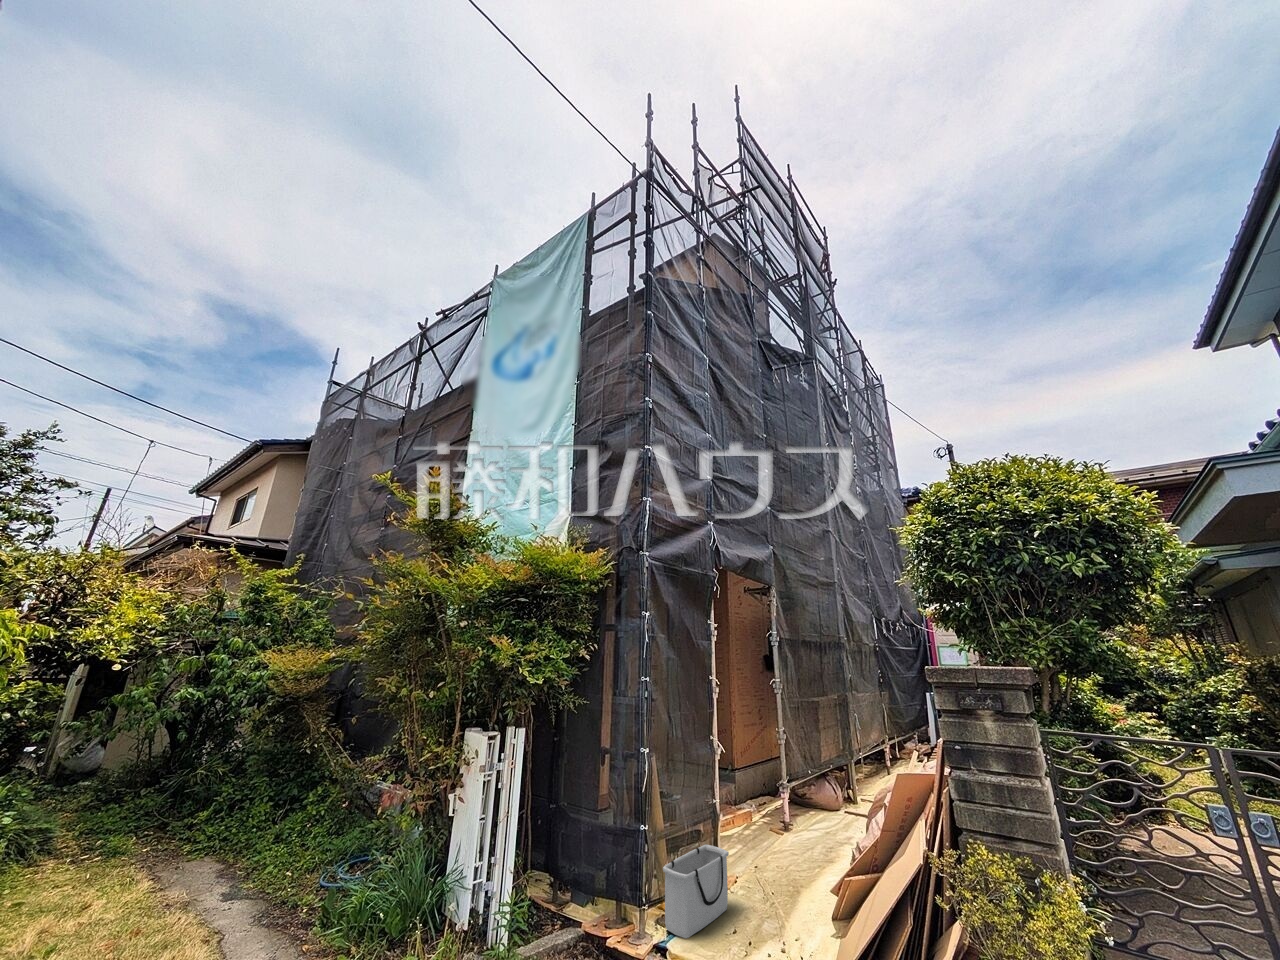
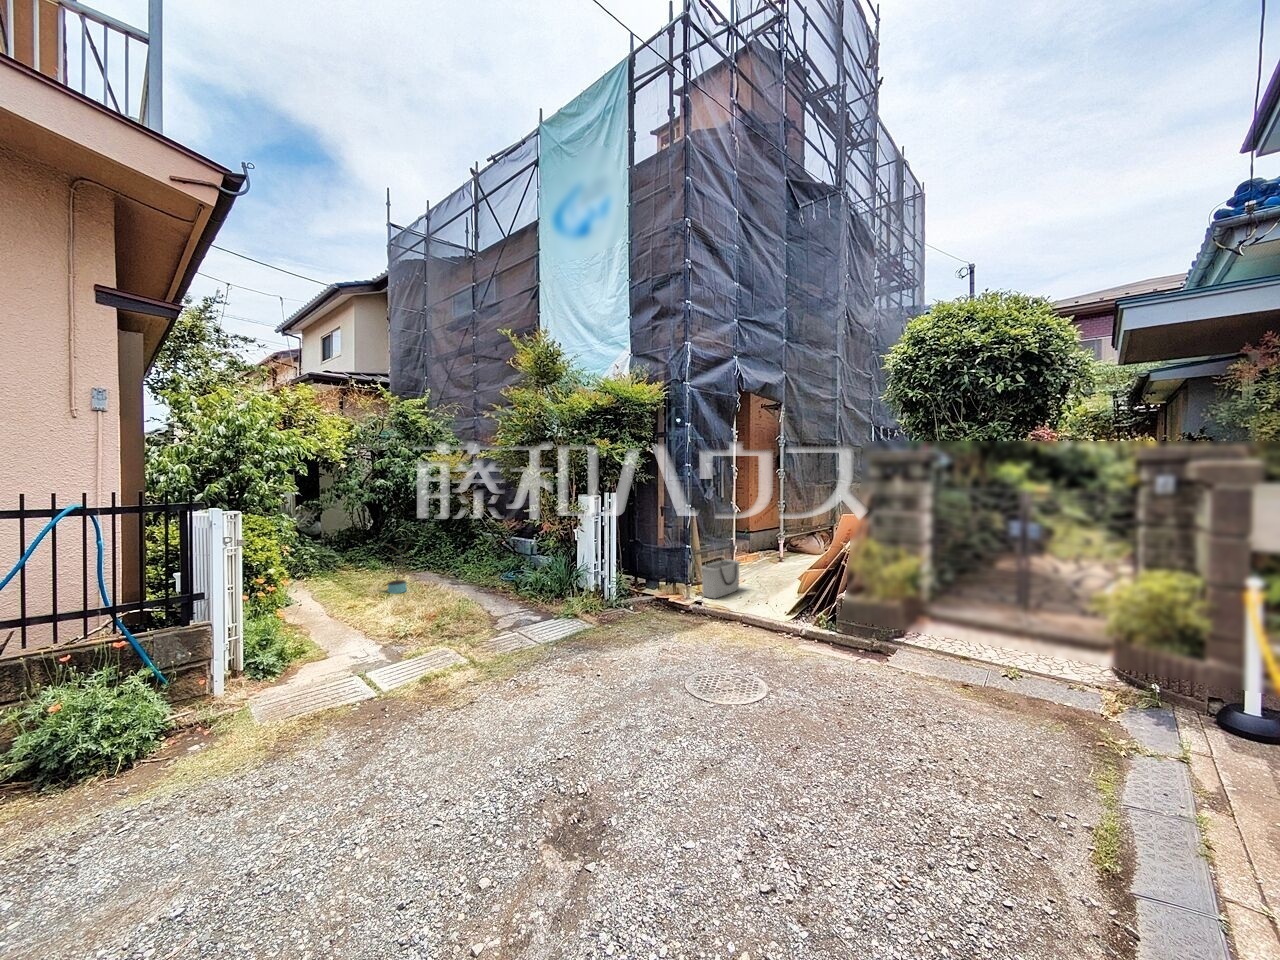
potted plant: none [101,791,186,916] -> present [388,548,410,594]

